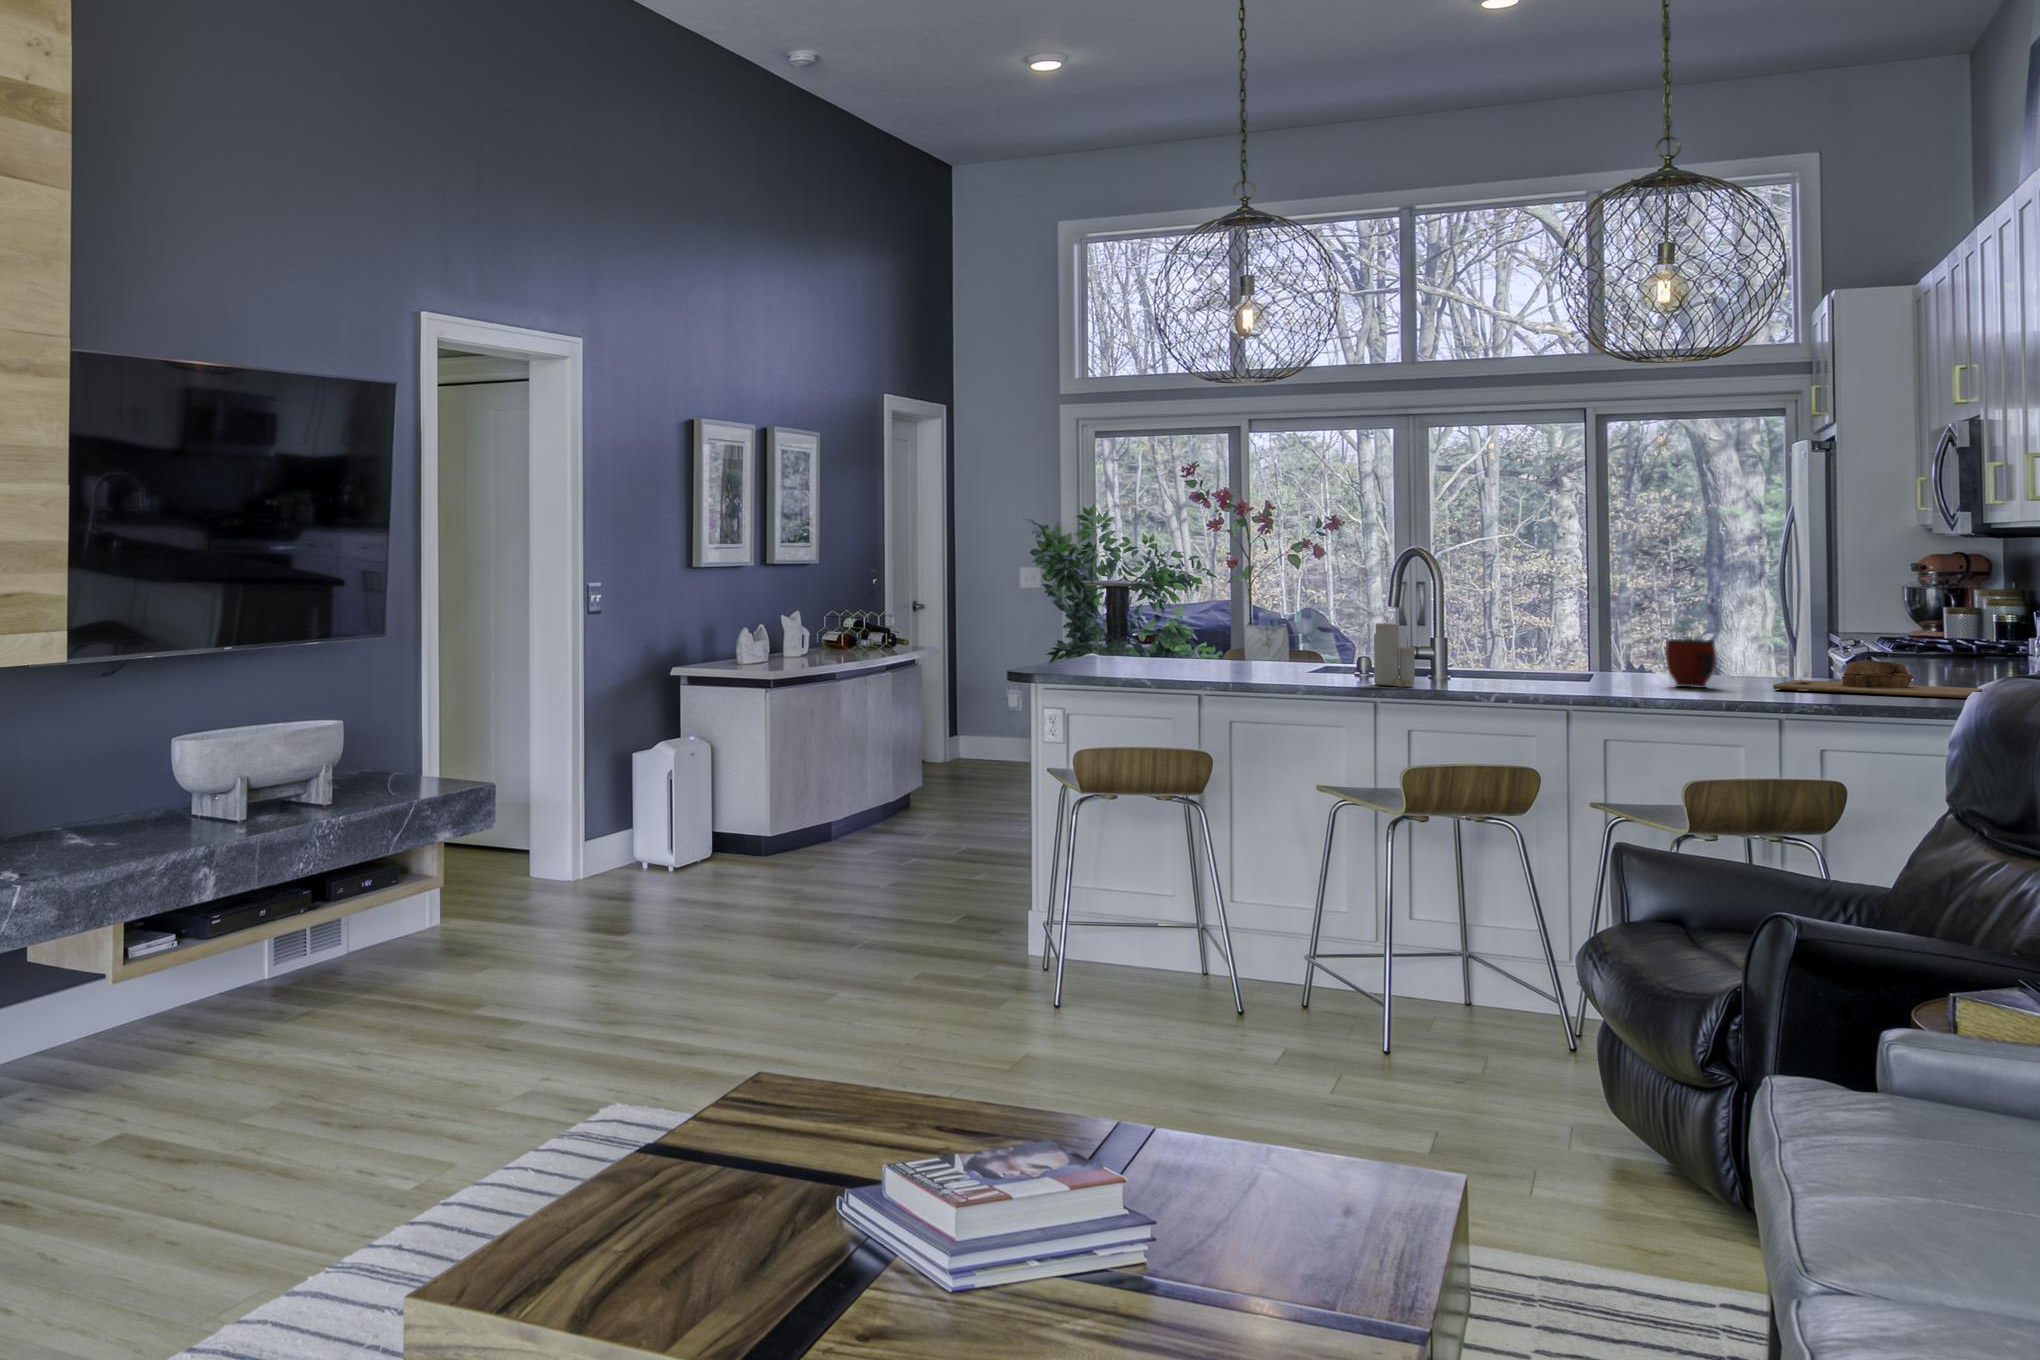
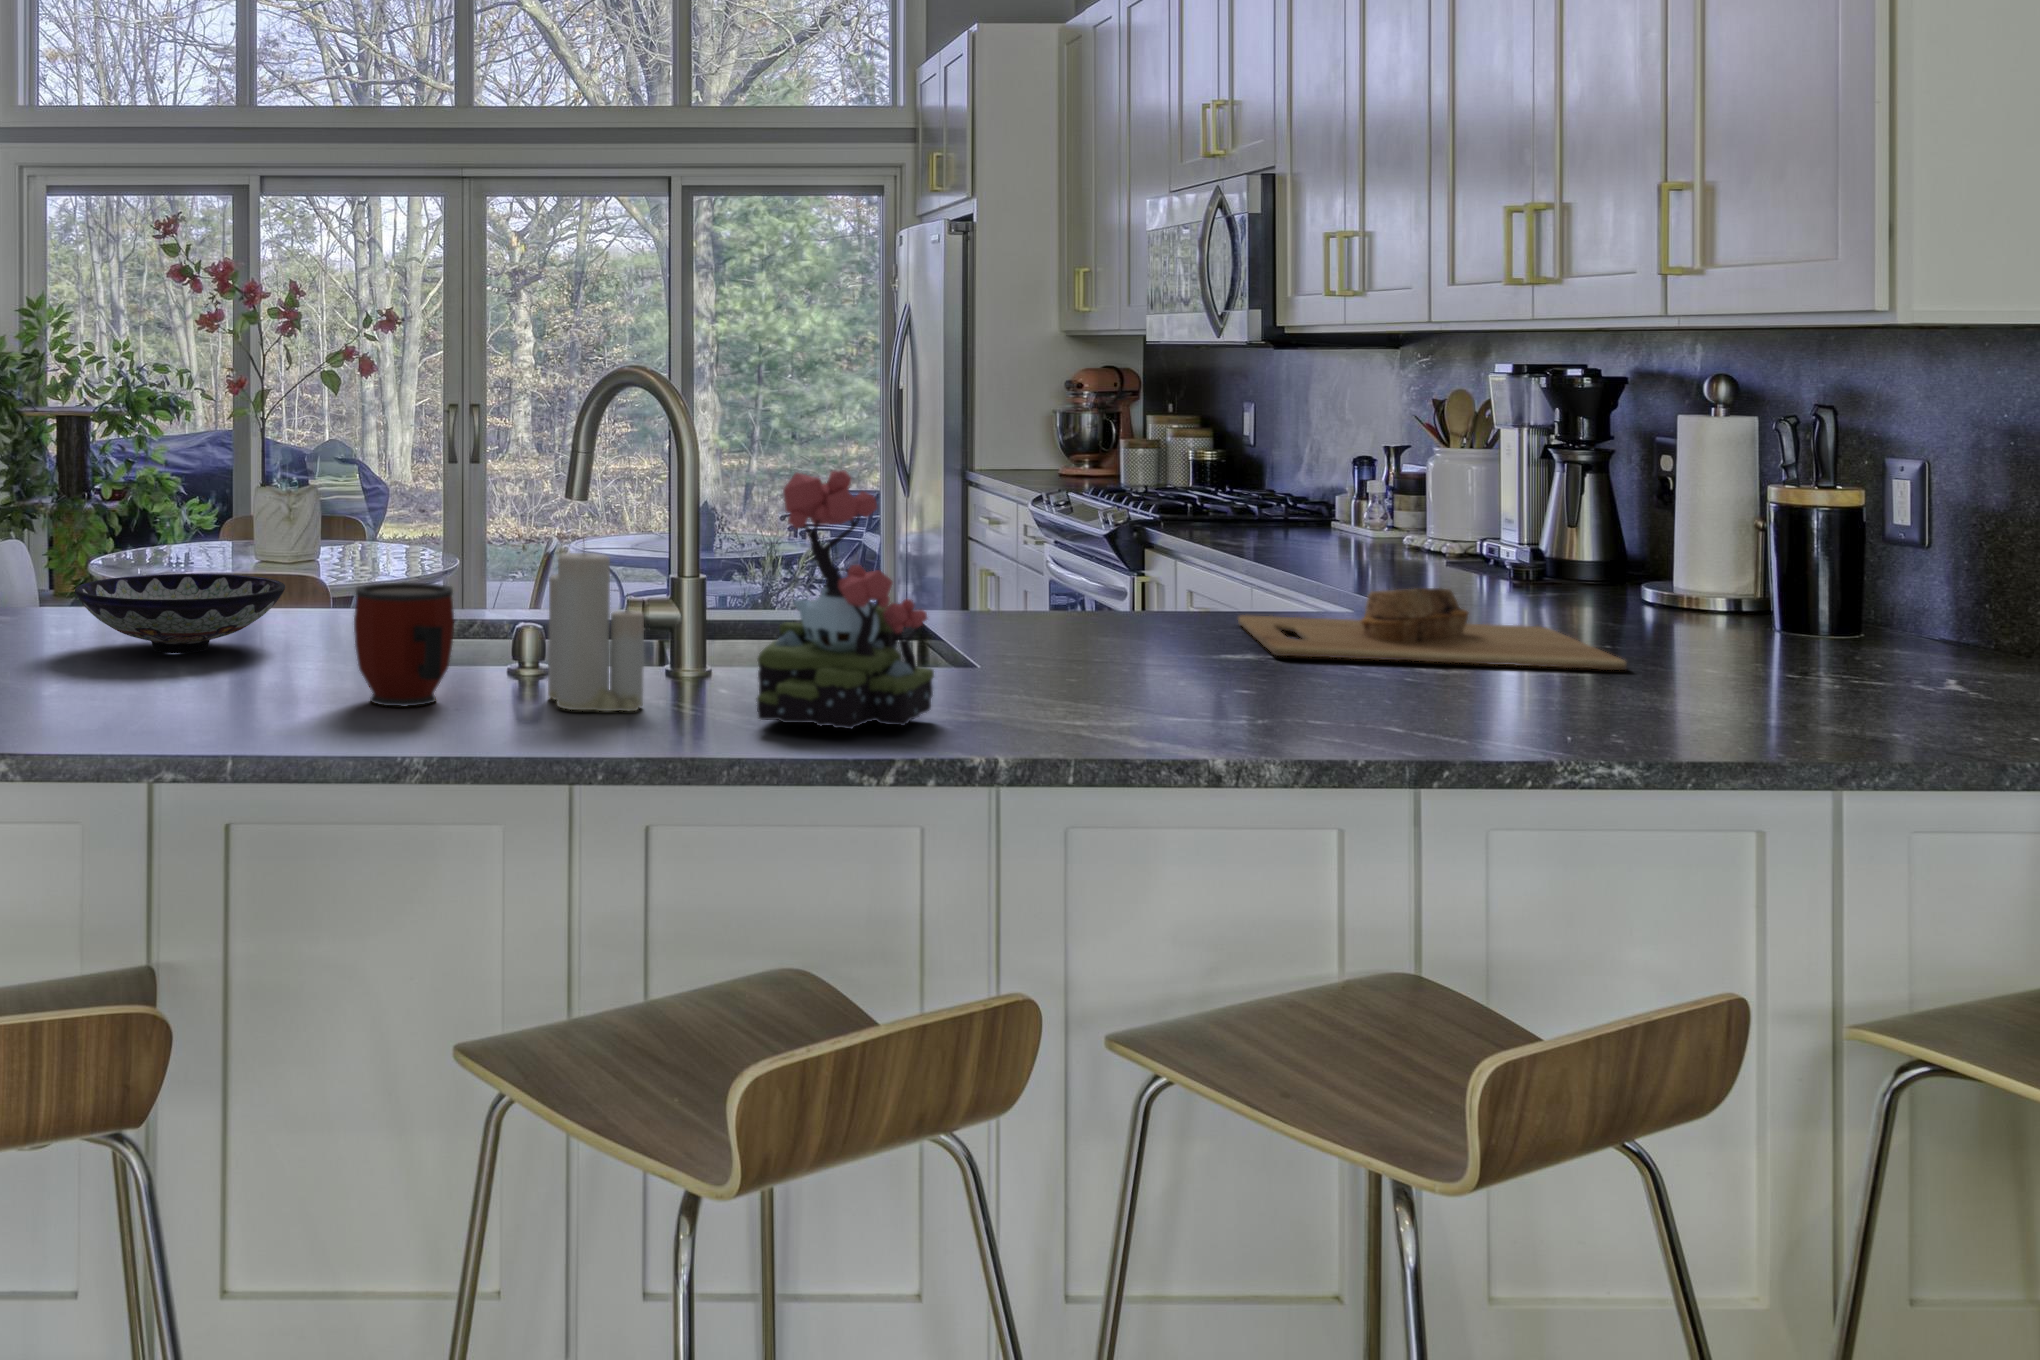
plant: none [1456,590,1543,690] -> present [756,470,934,729]
mug: present [1665,639,1716,688] -> present [354,583,454,706]
bowl: none [1166,642,1261,672] -> present [75,574,285,653]

